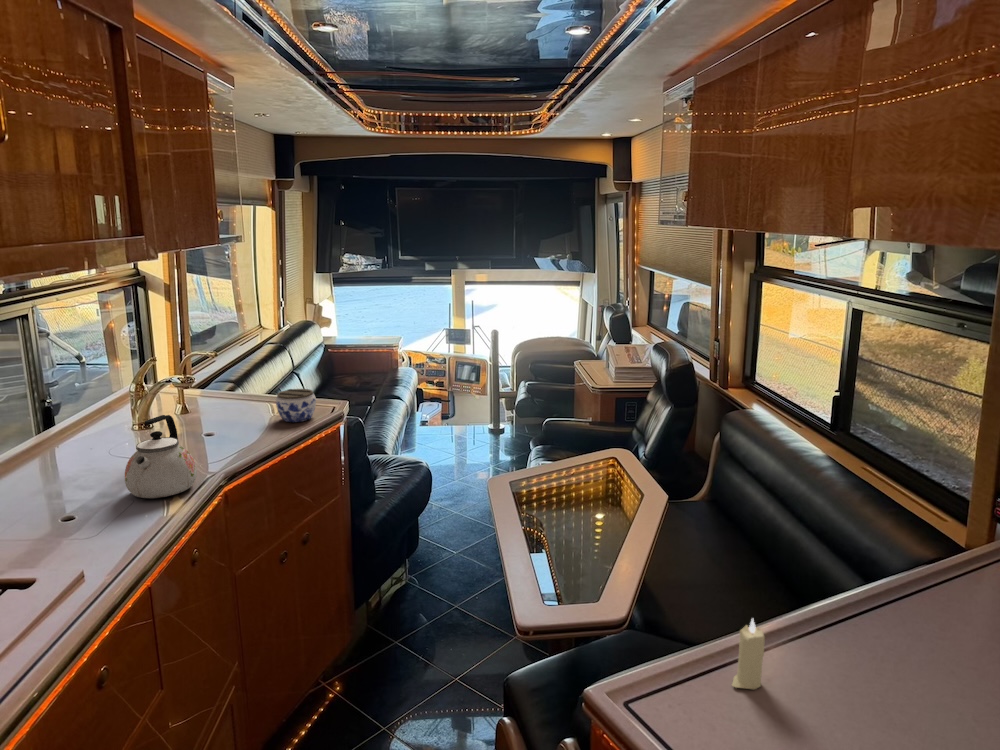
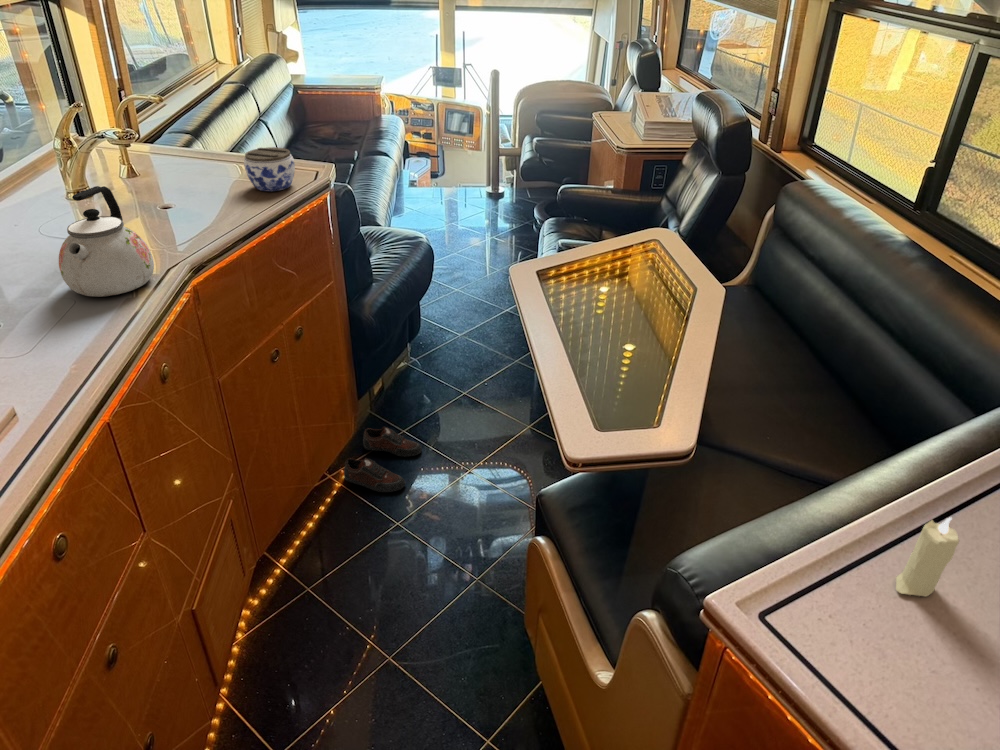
shoe: none [339,634,414,697] -> present [344,427,422,492]

